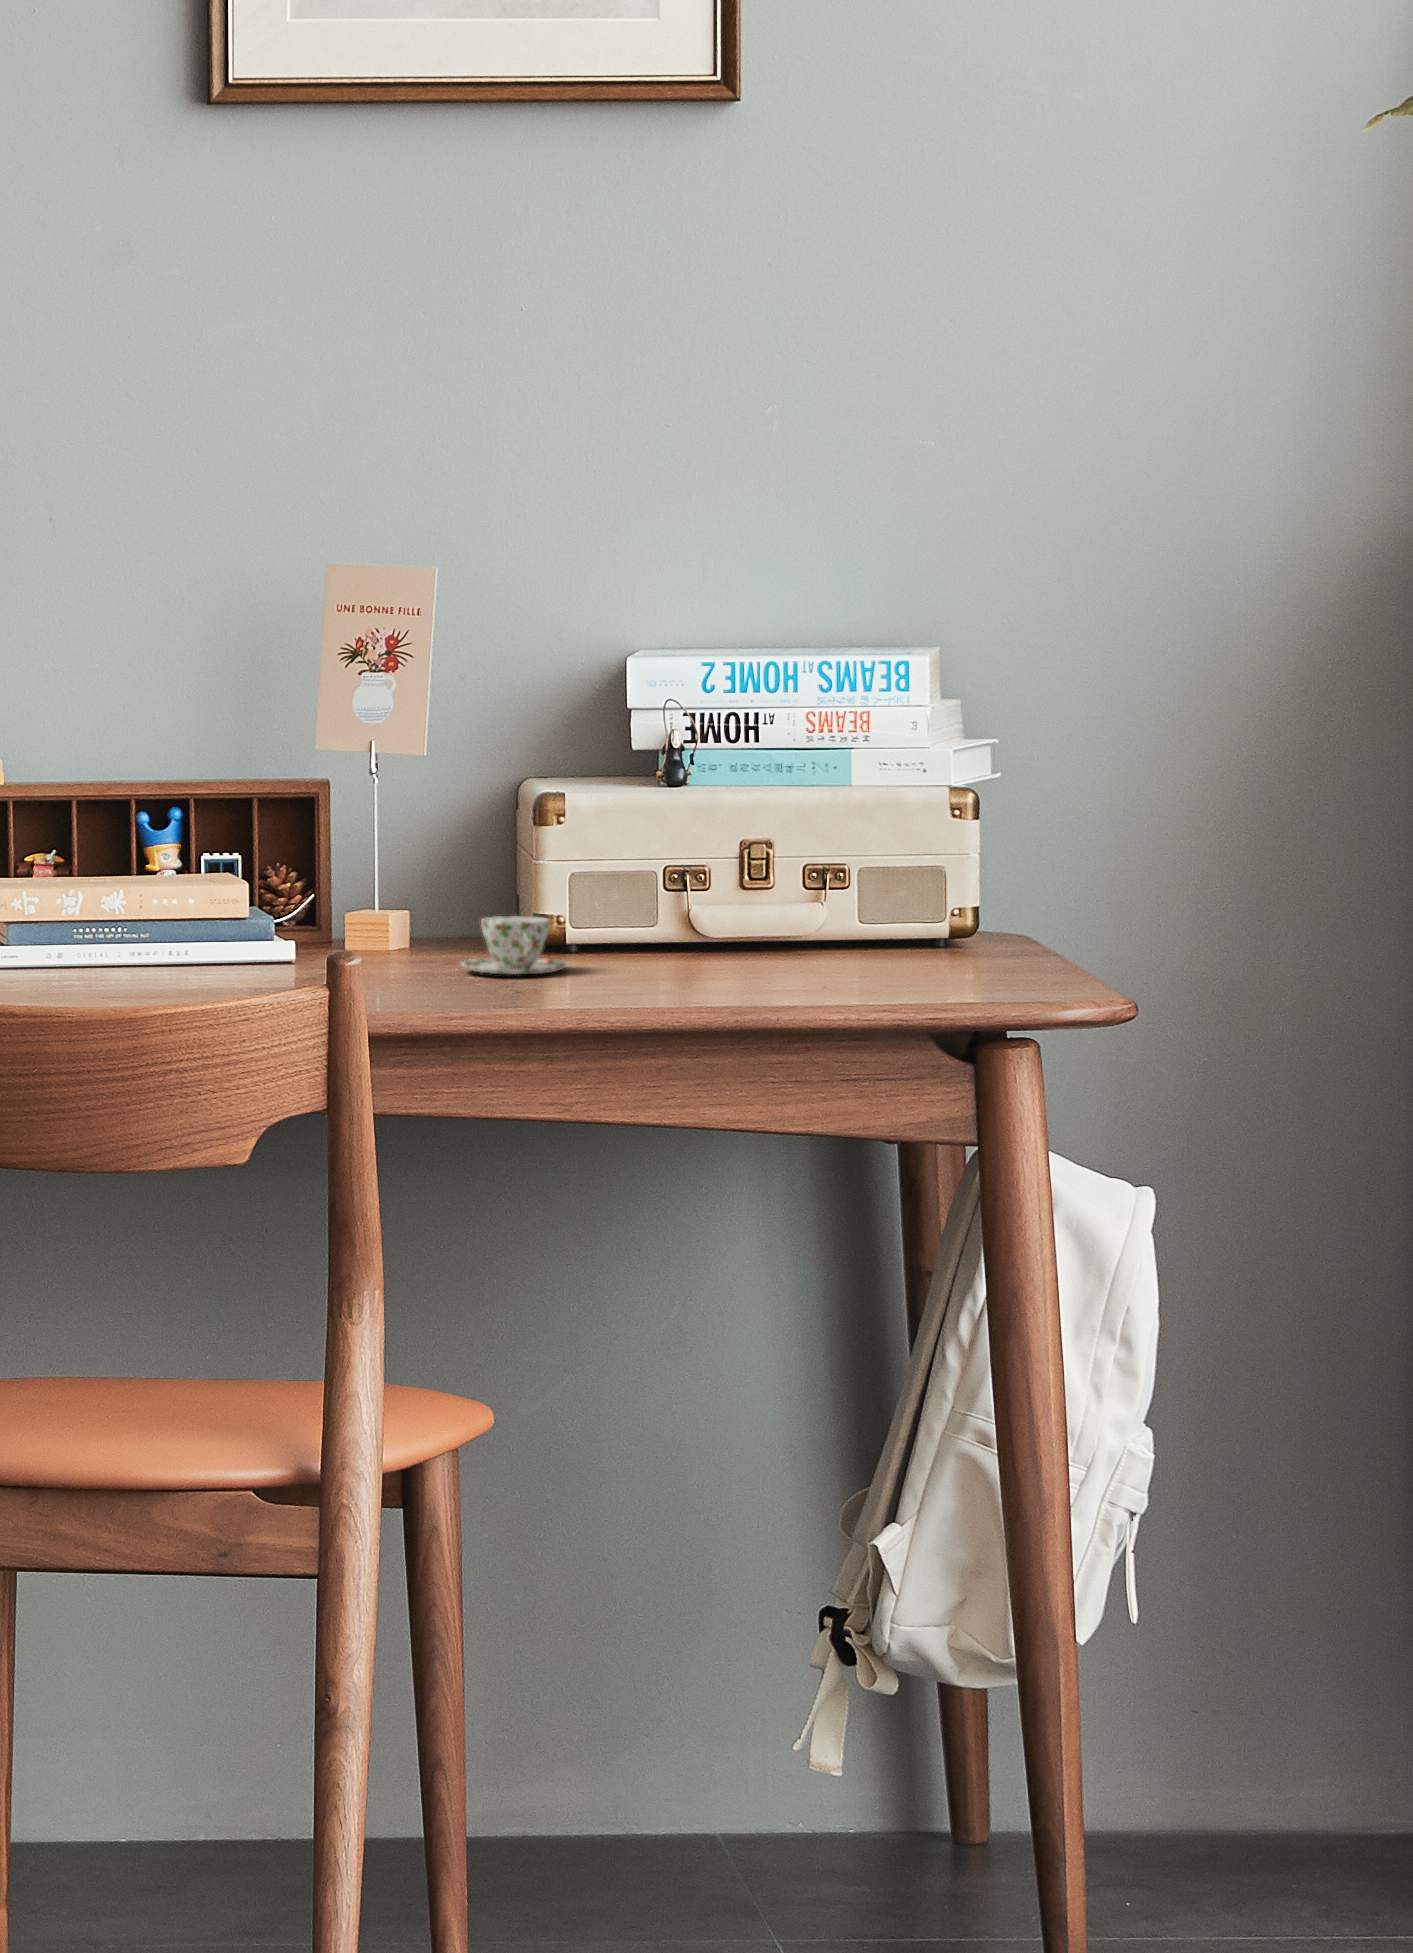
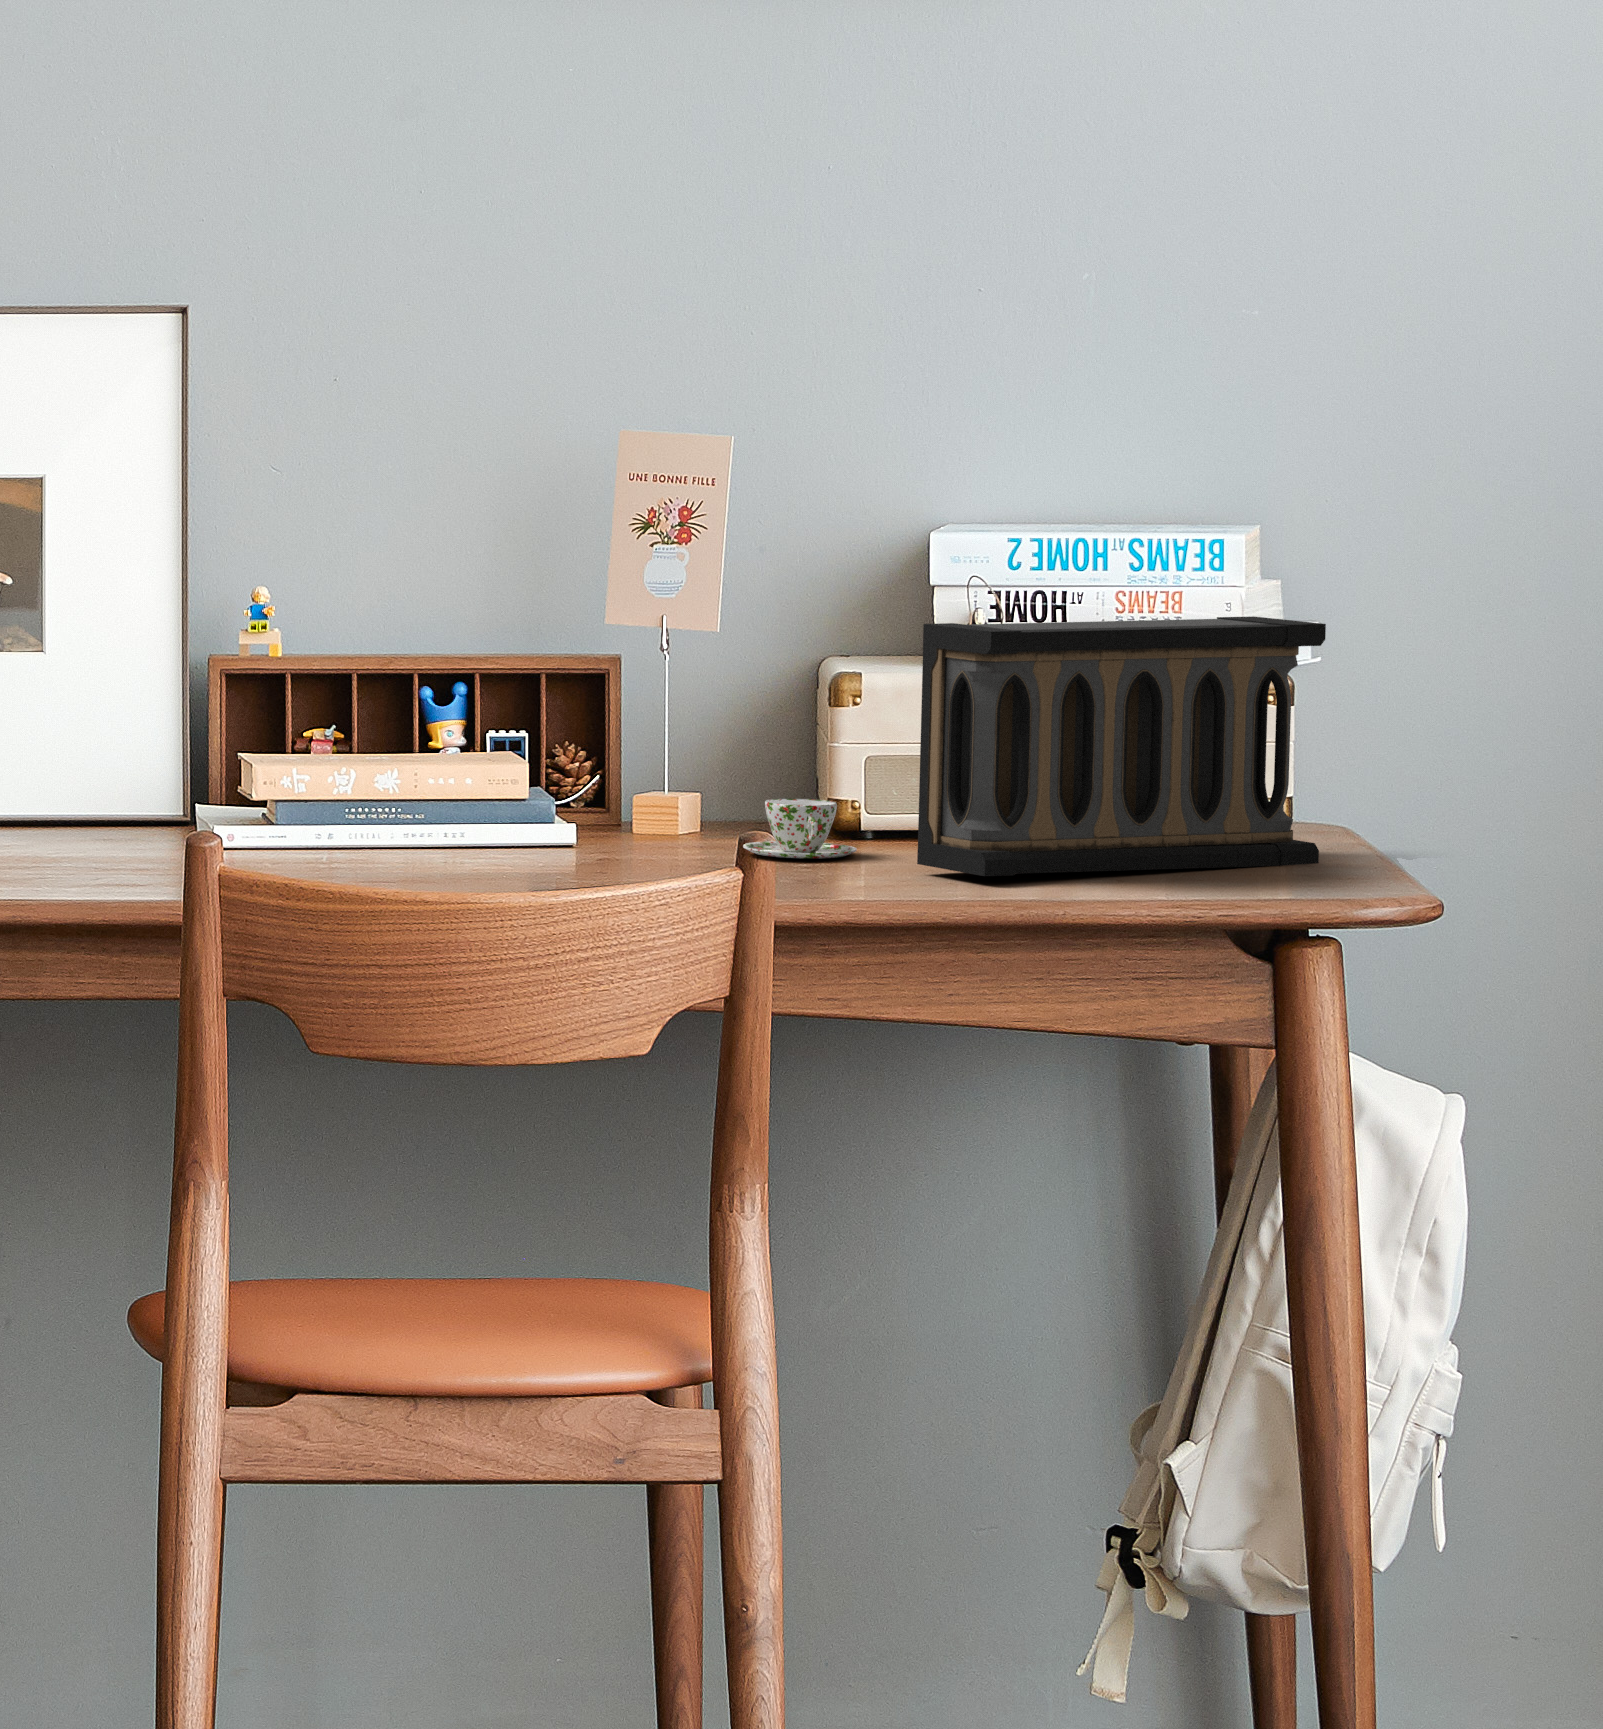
speaker: none [629,732,1003,988] -> present [917,616,1326,876]

